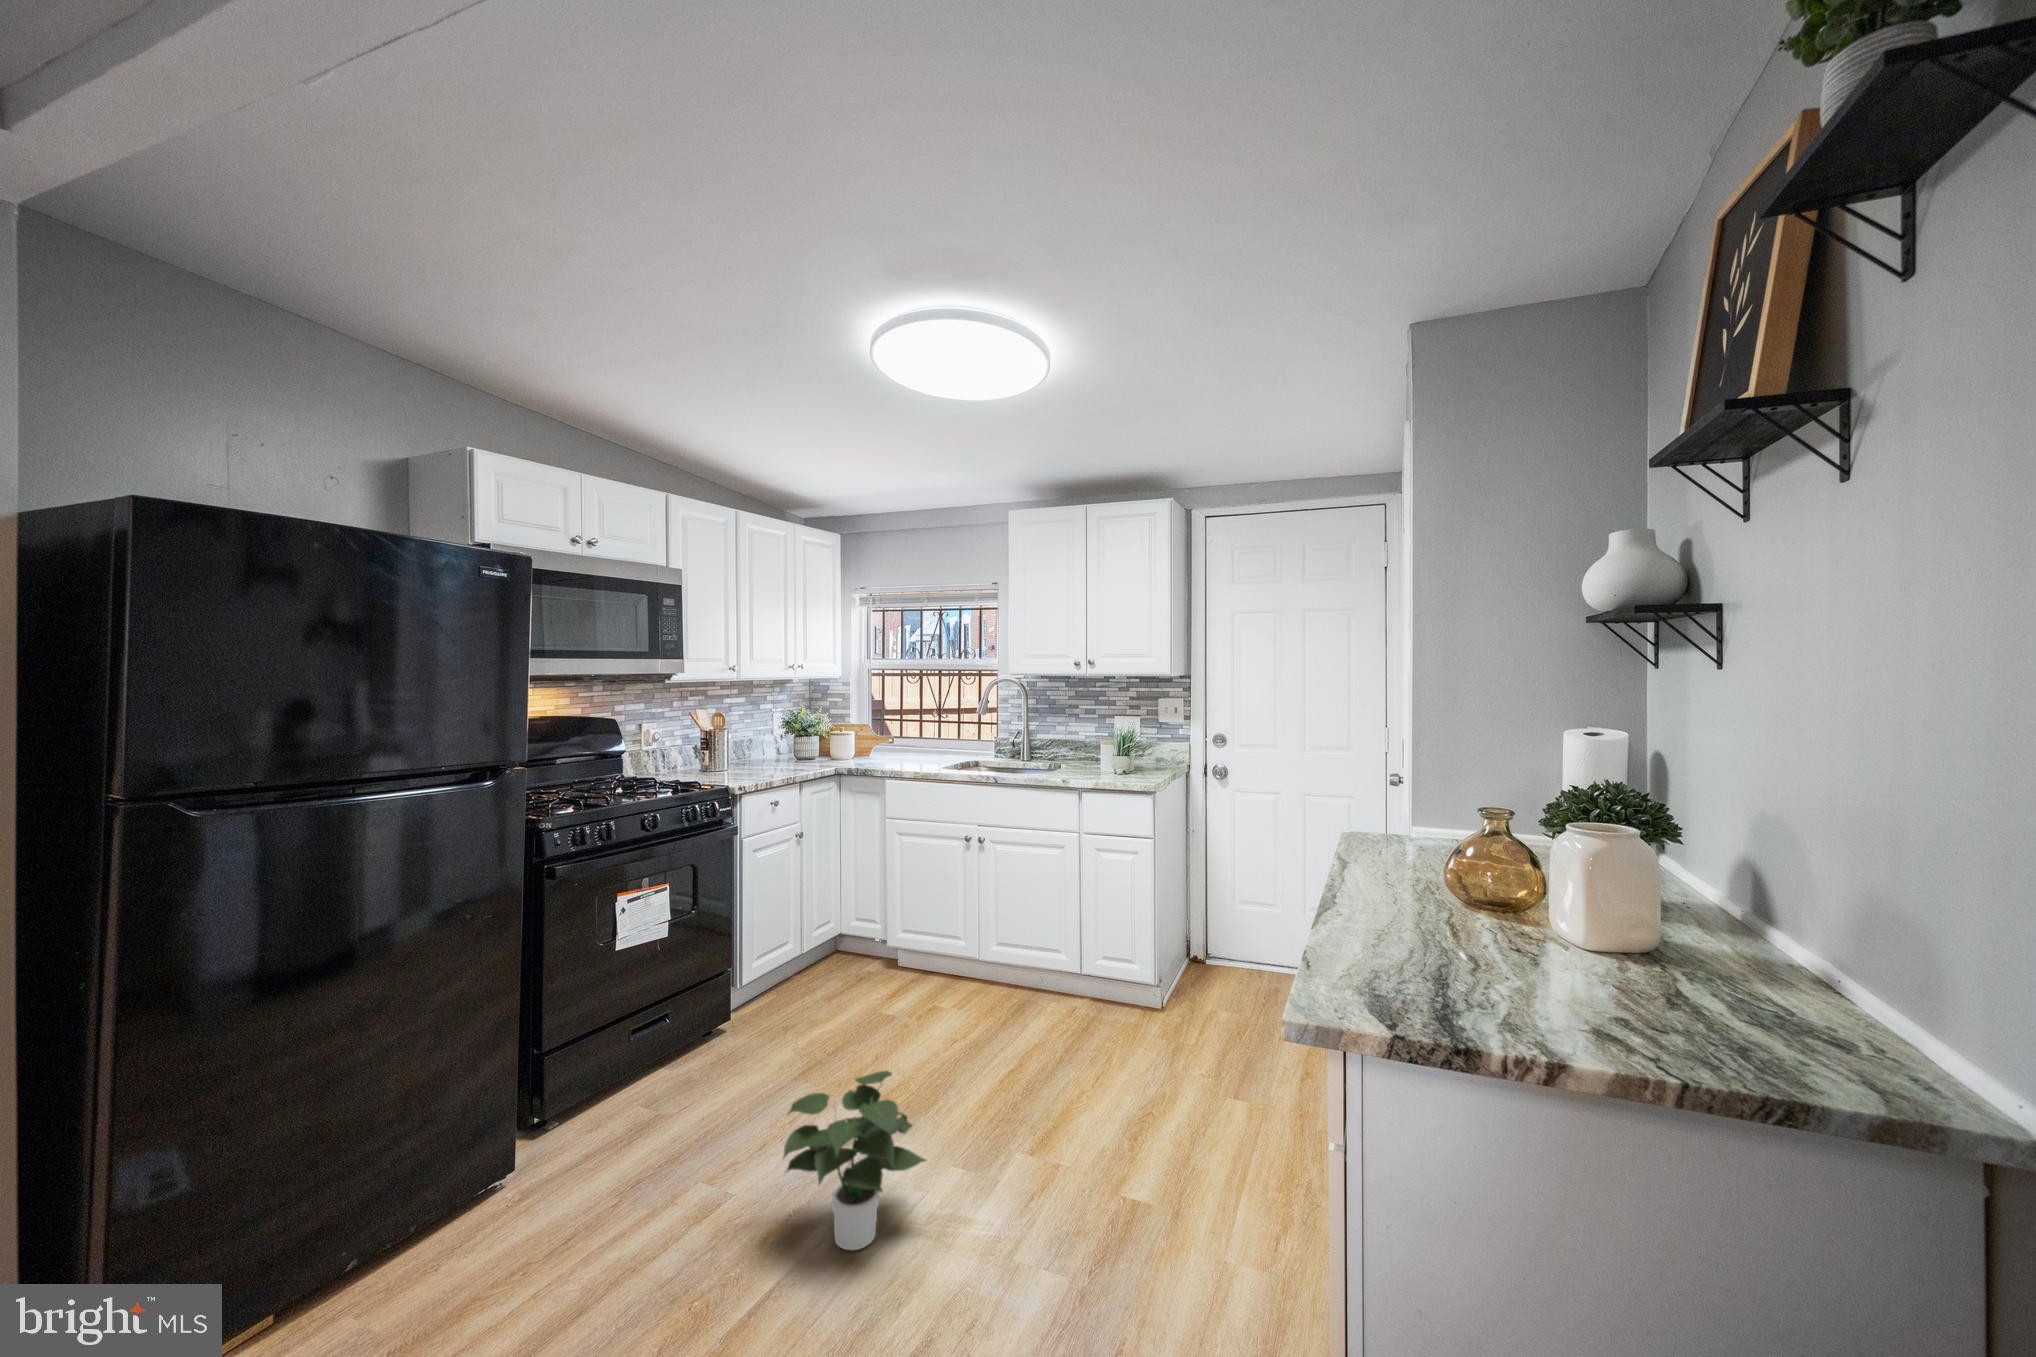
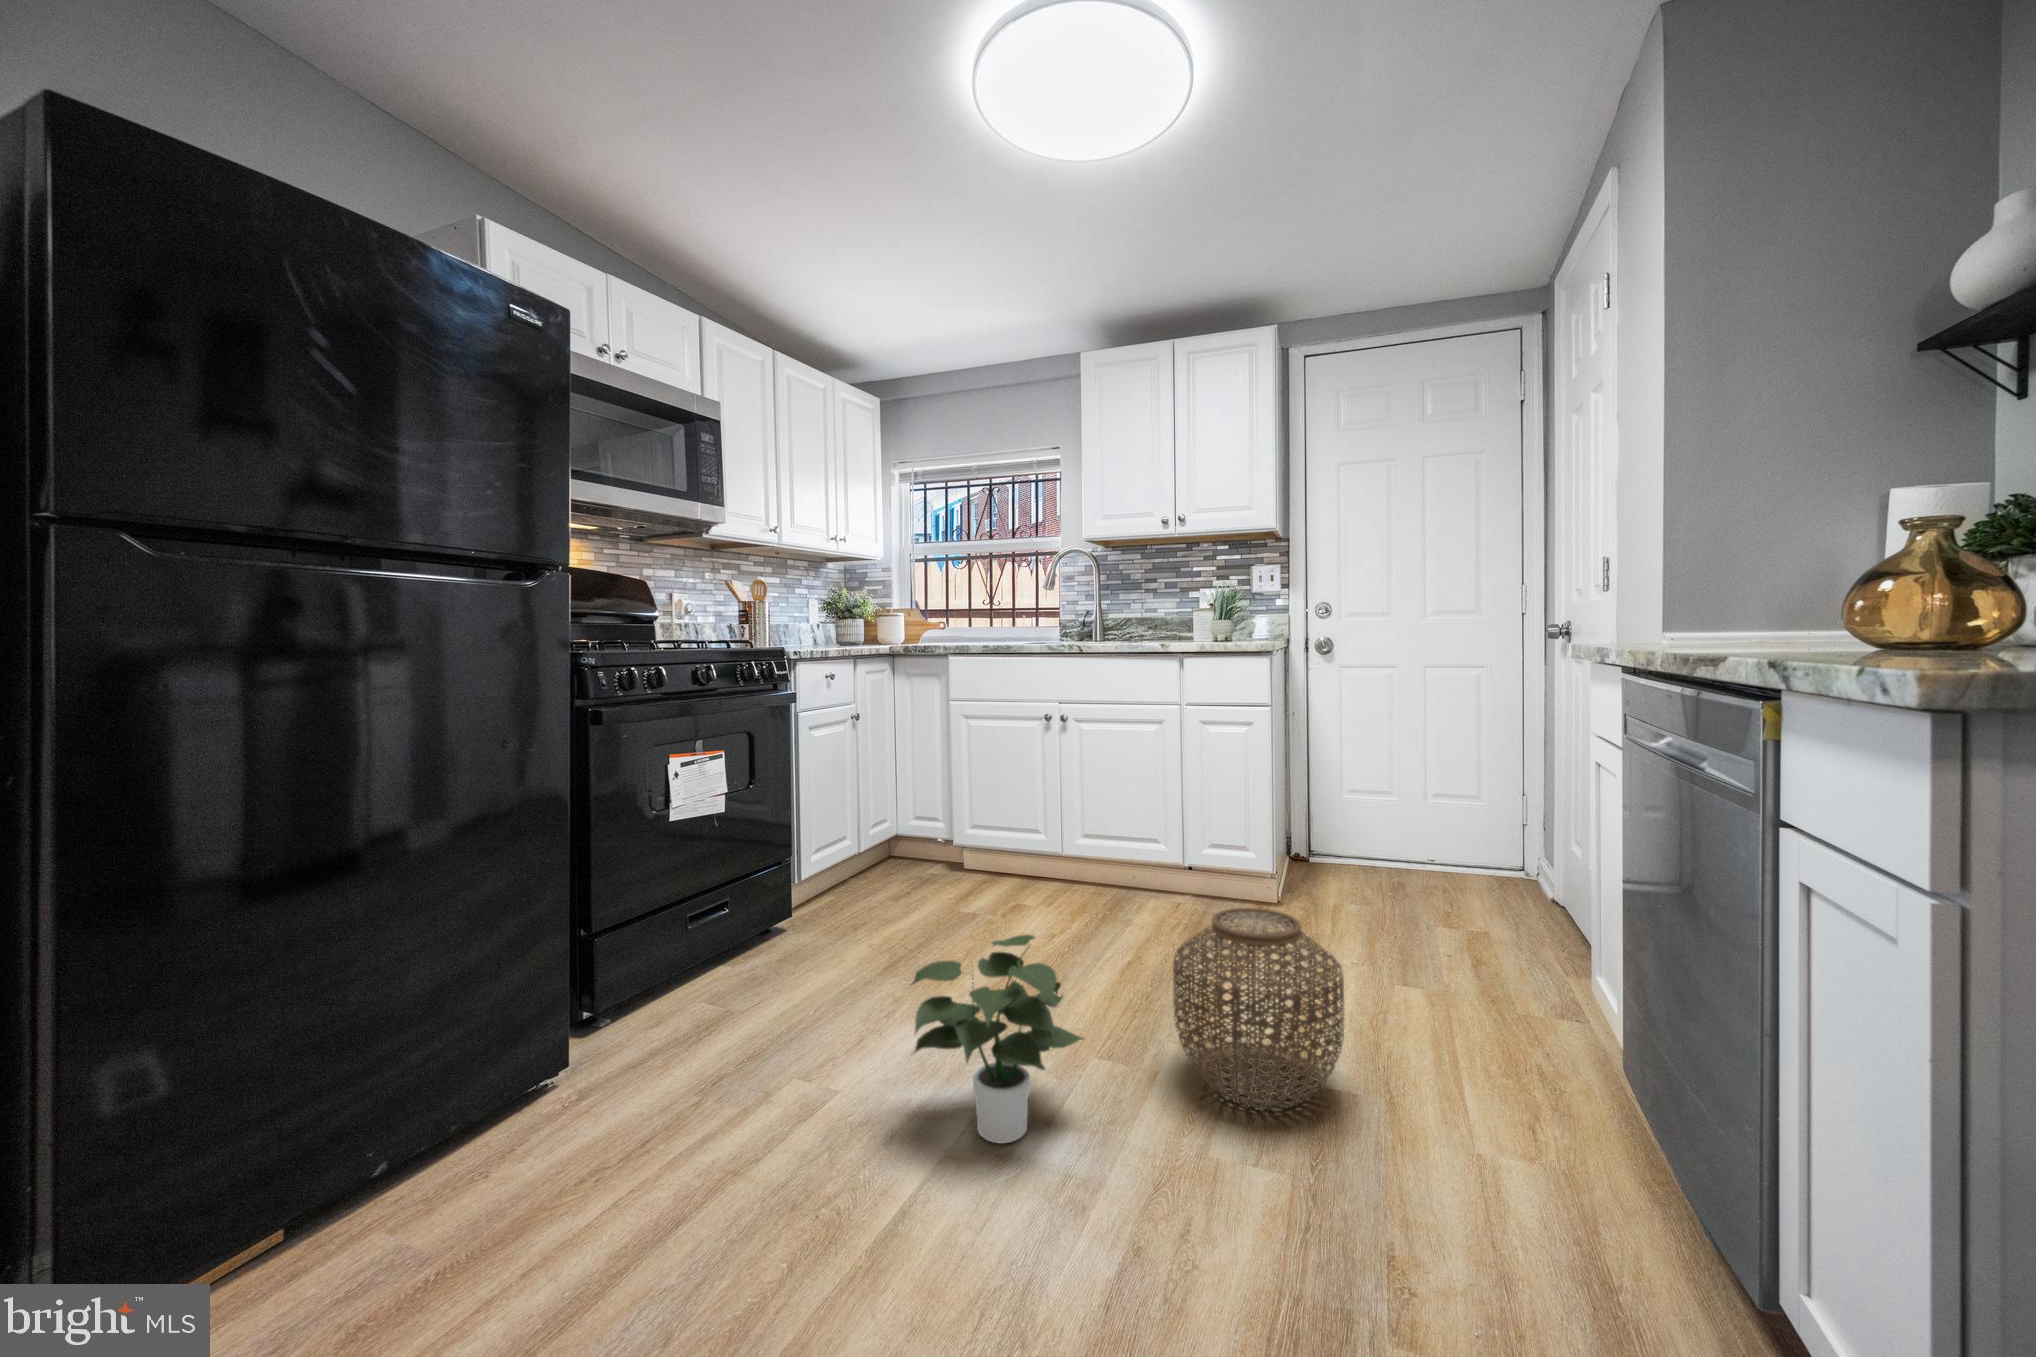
woven basket: none [1009,1045,1141,1221] -> present [1173,908,1344,1110]

